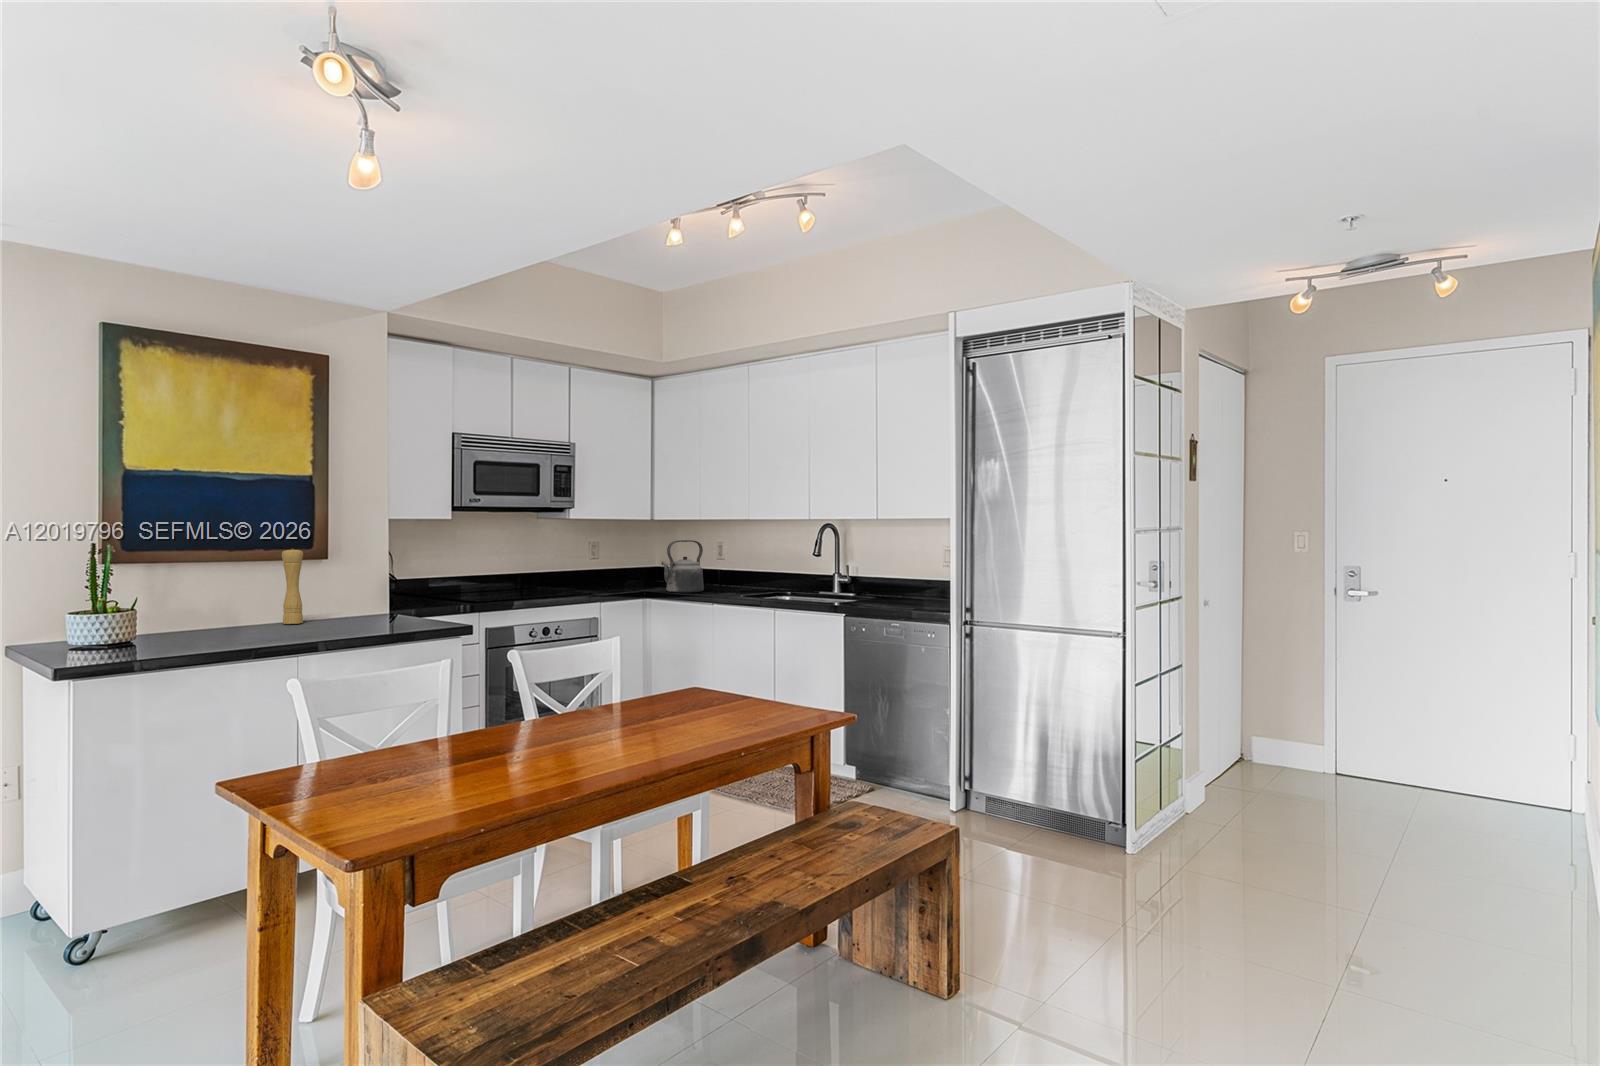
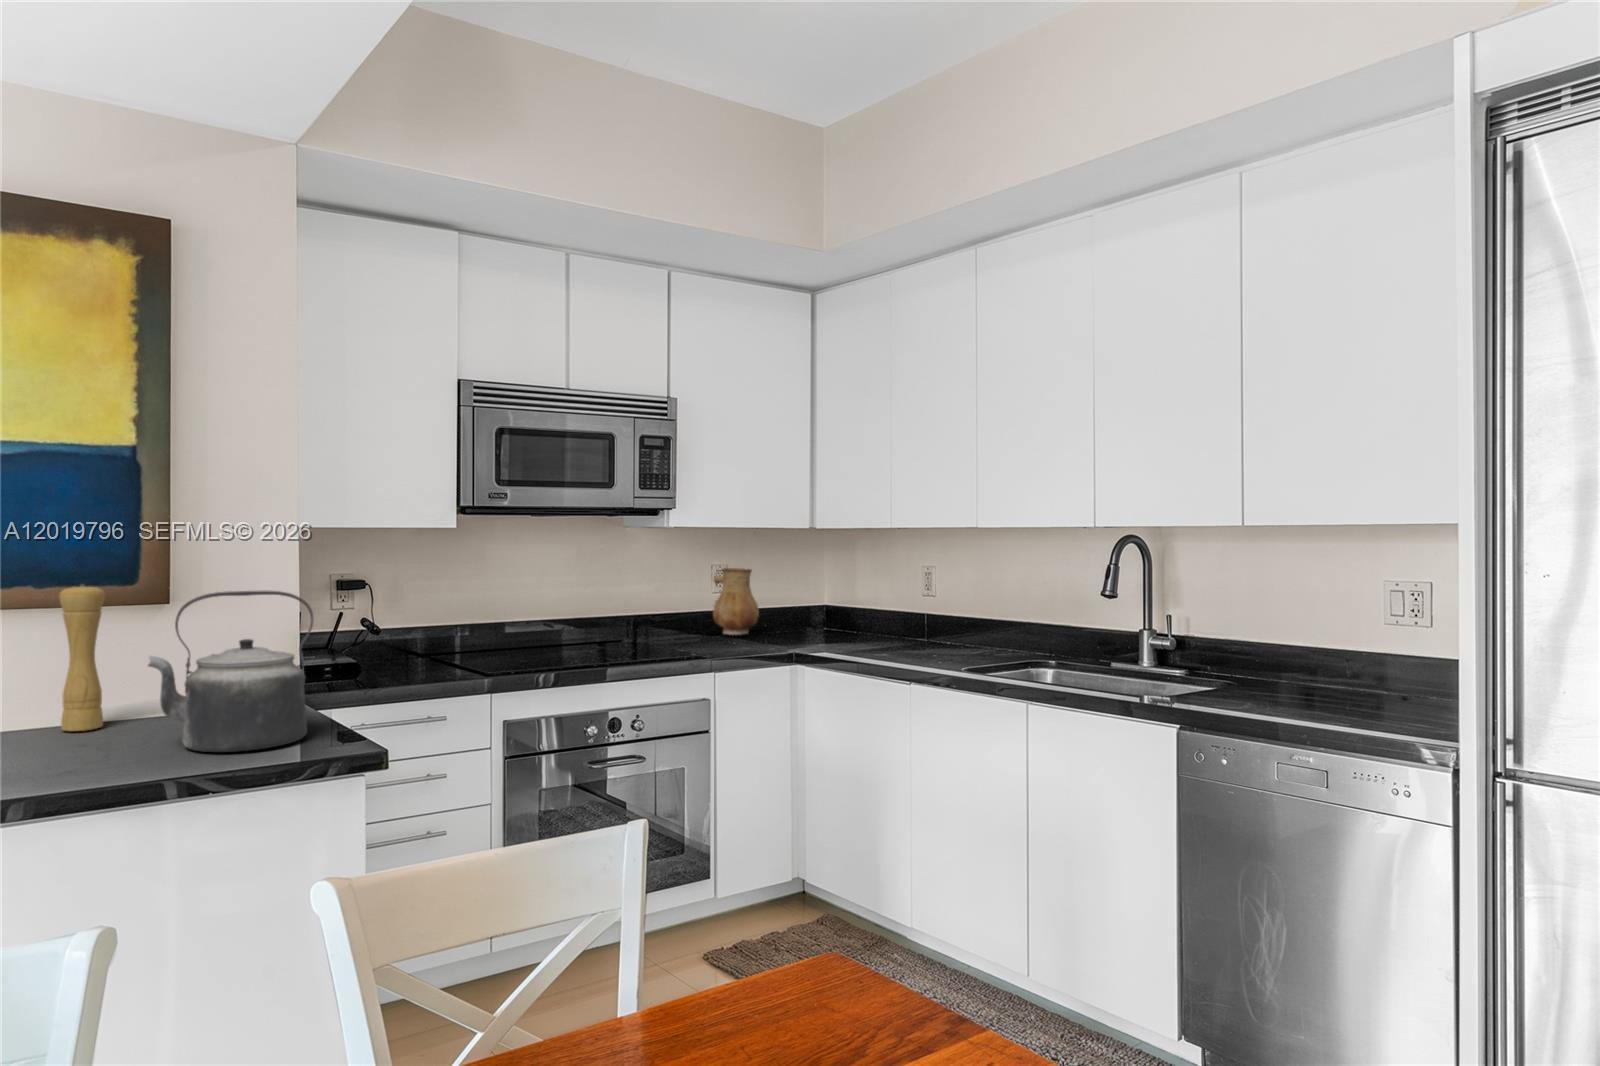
kettle: present [662,540,704,592] -> present [148,590,313,752]
ceramic pitcher: none [583,544,616,584] -> present [713,568,759,635]

